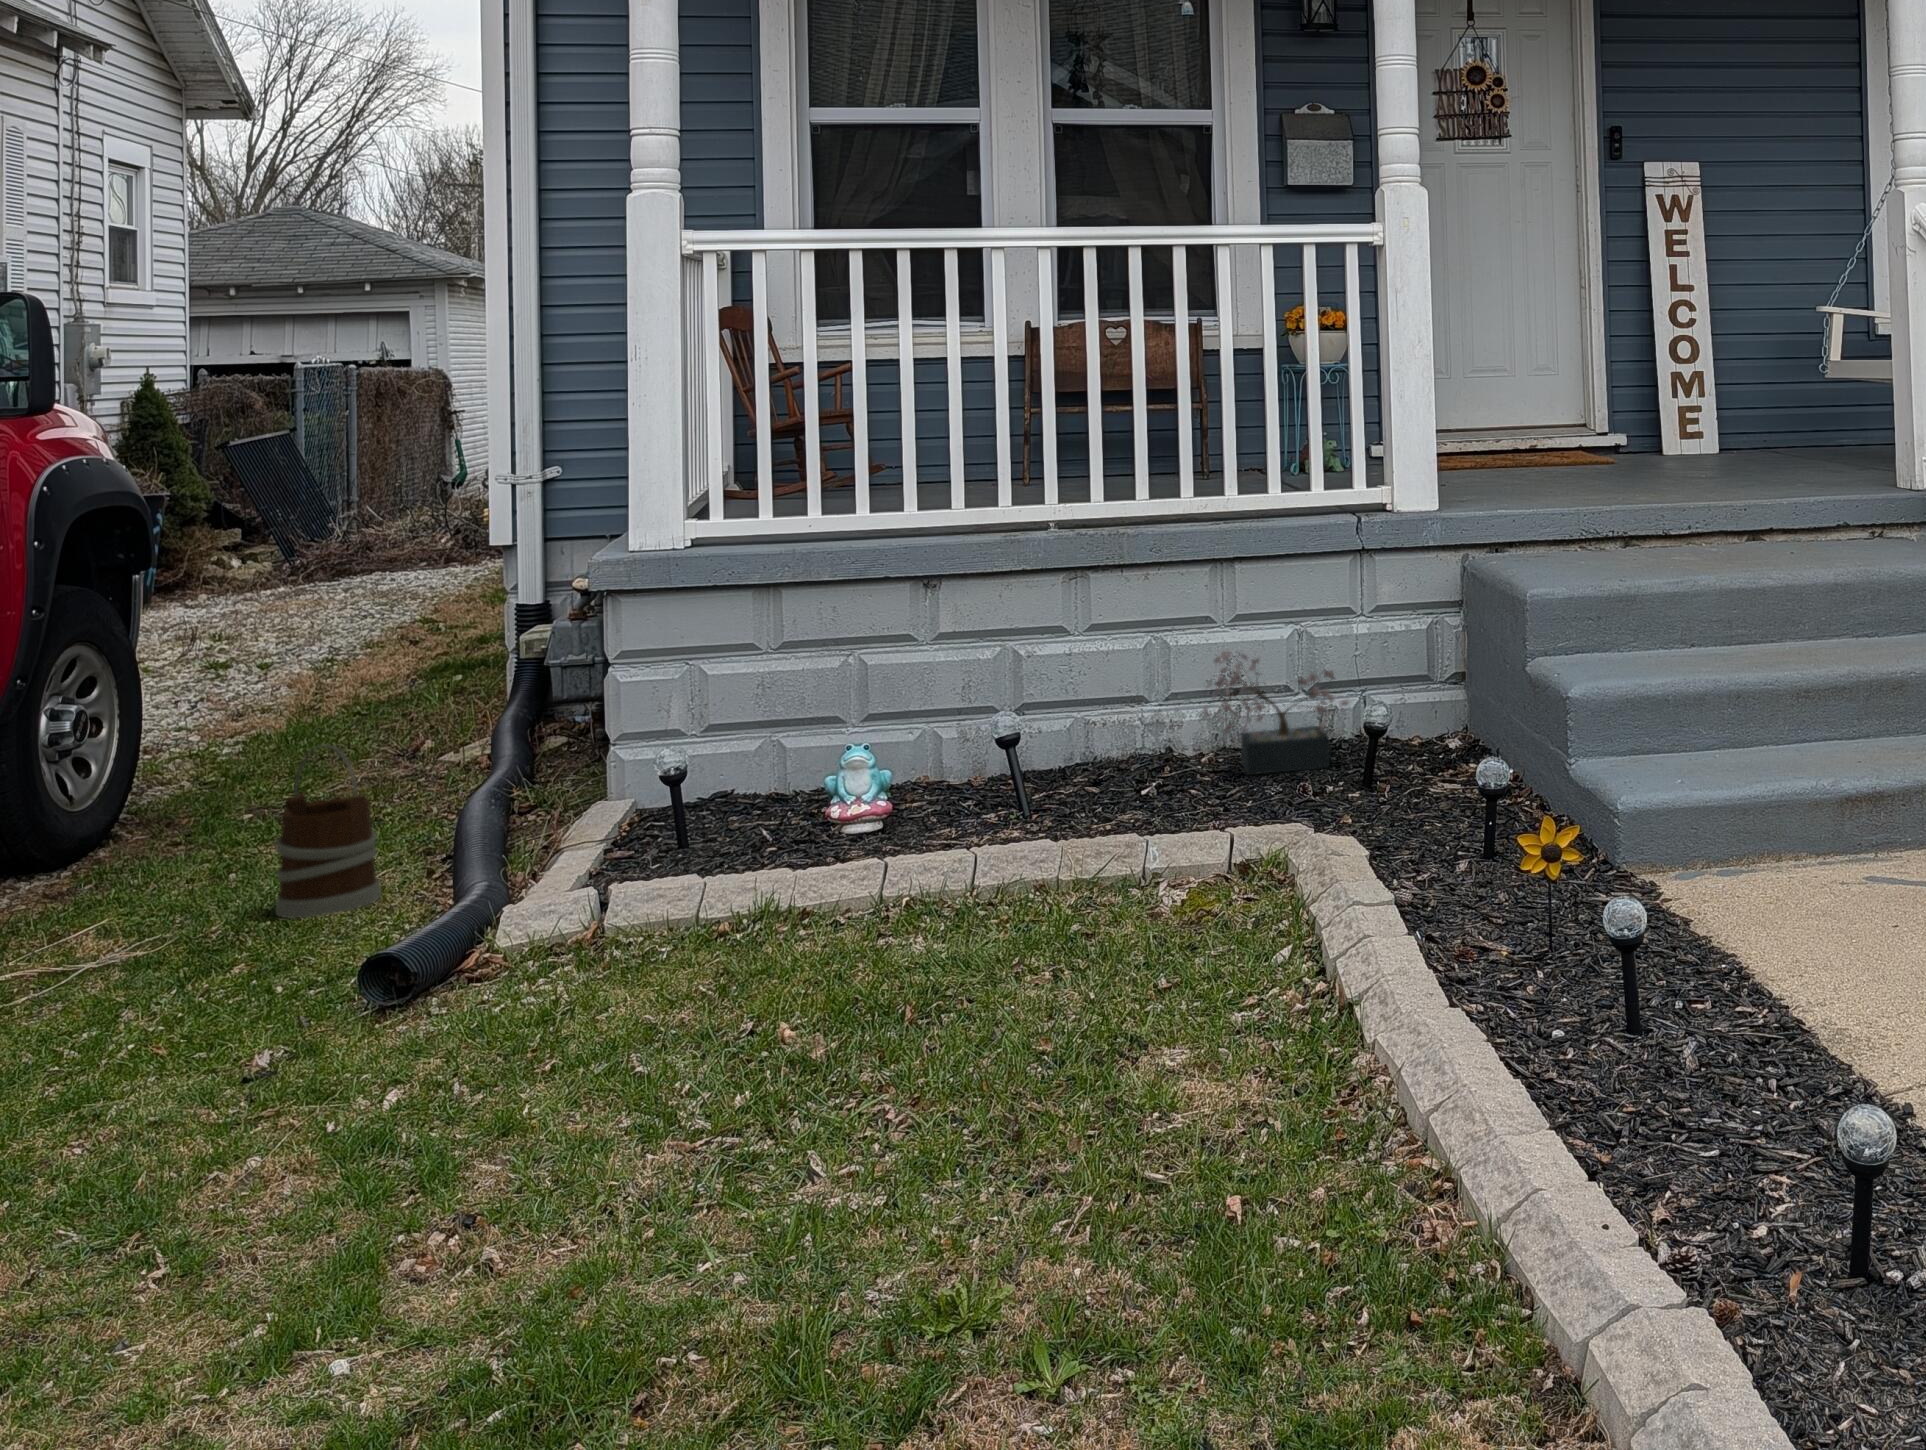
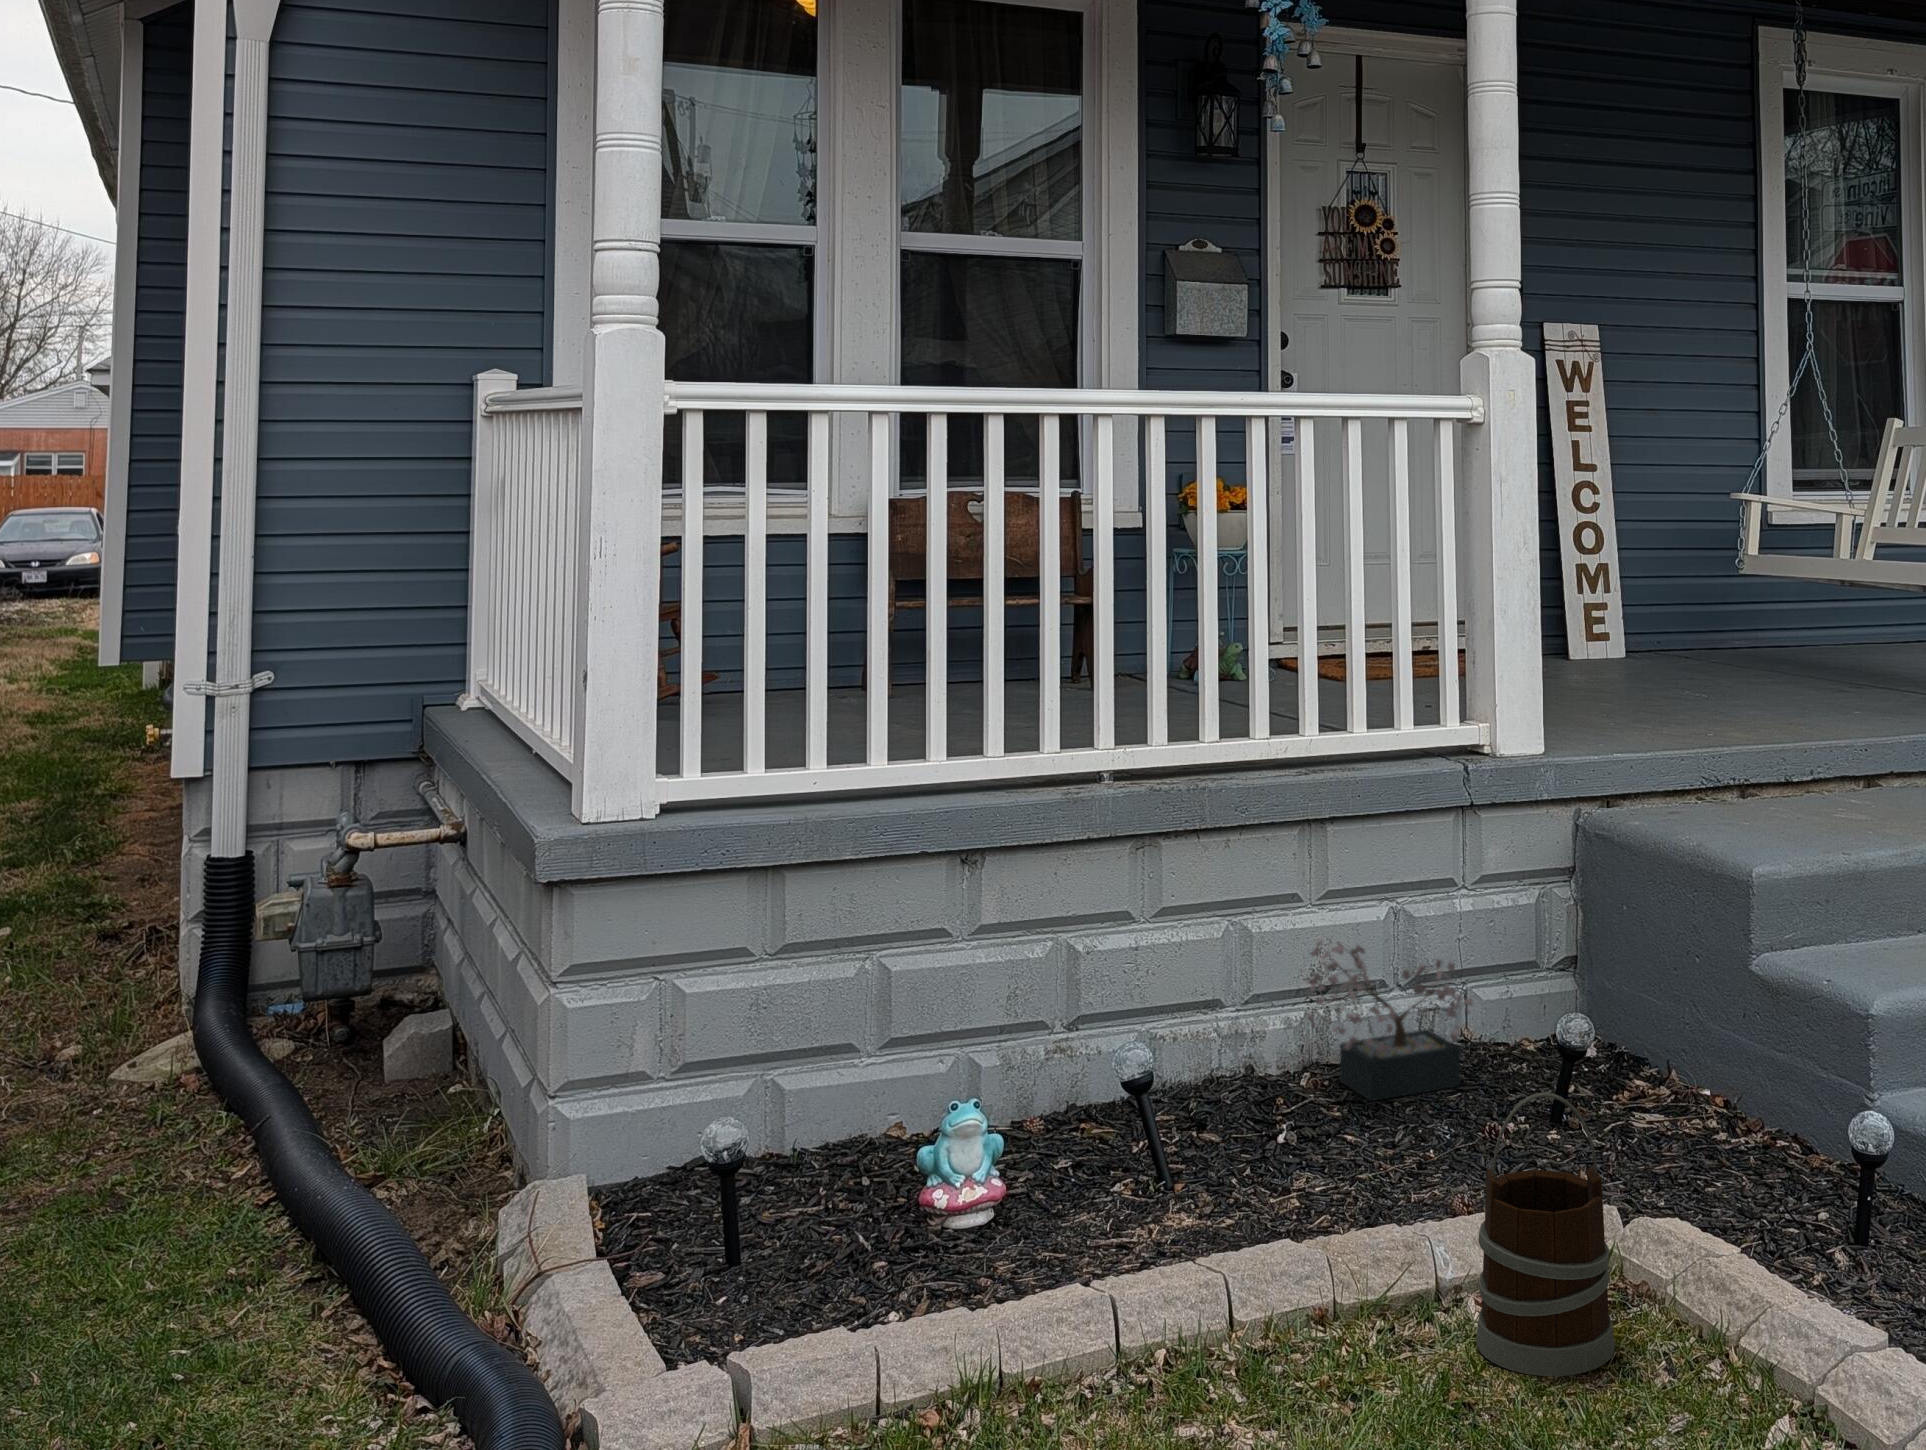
wooden bucket: present [276,744,381,918] -> present [1476,1093,1615,1376]

